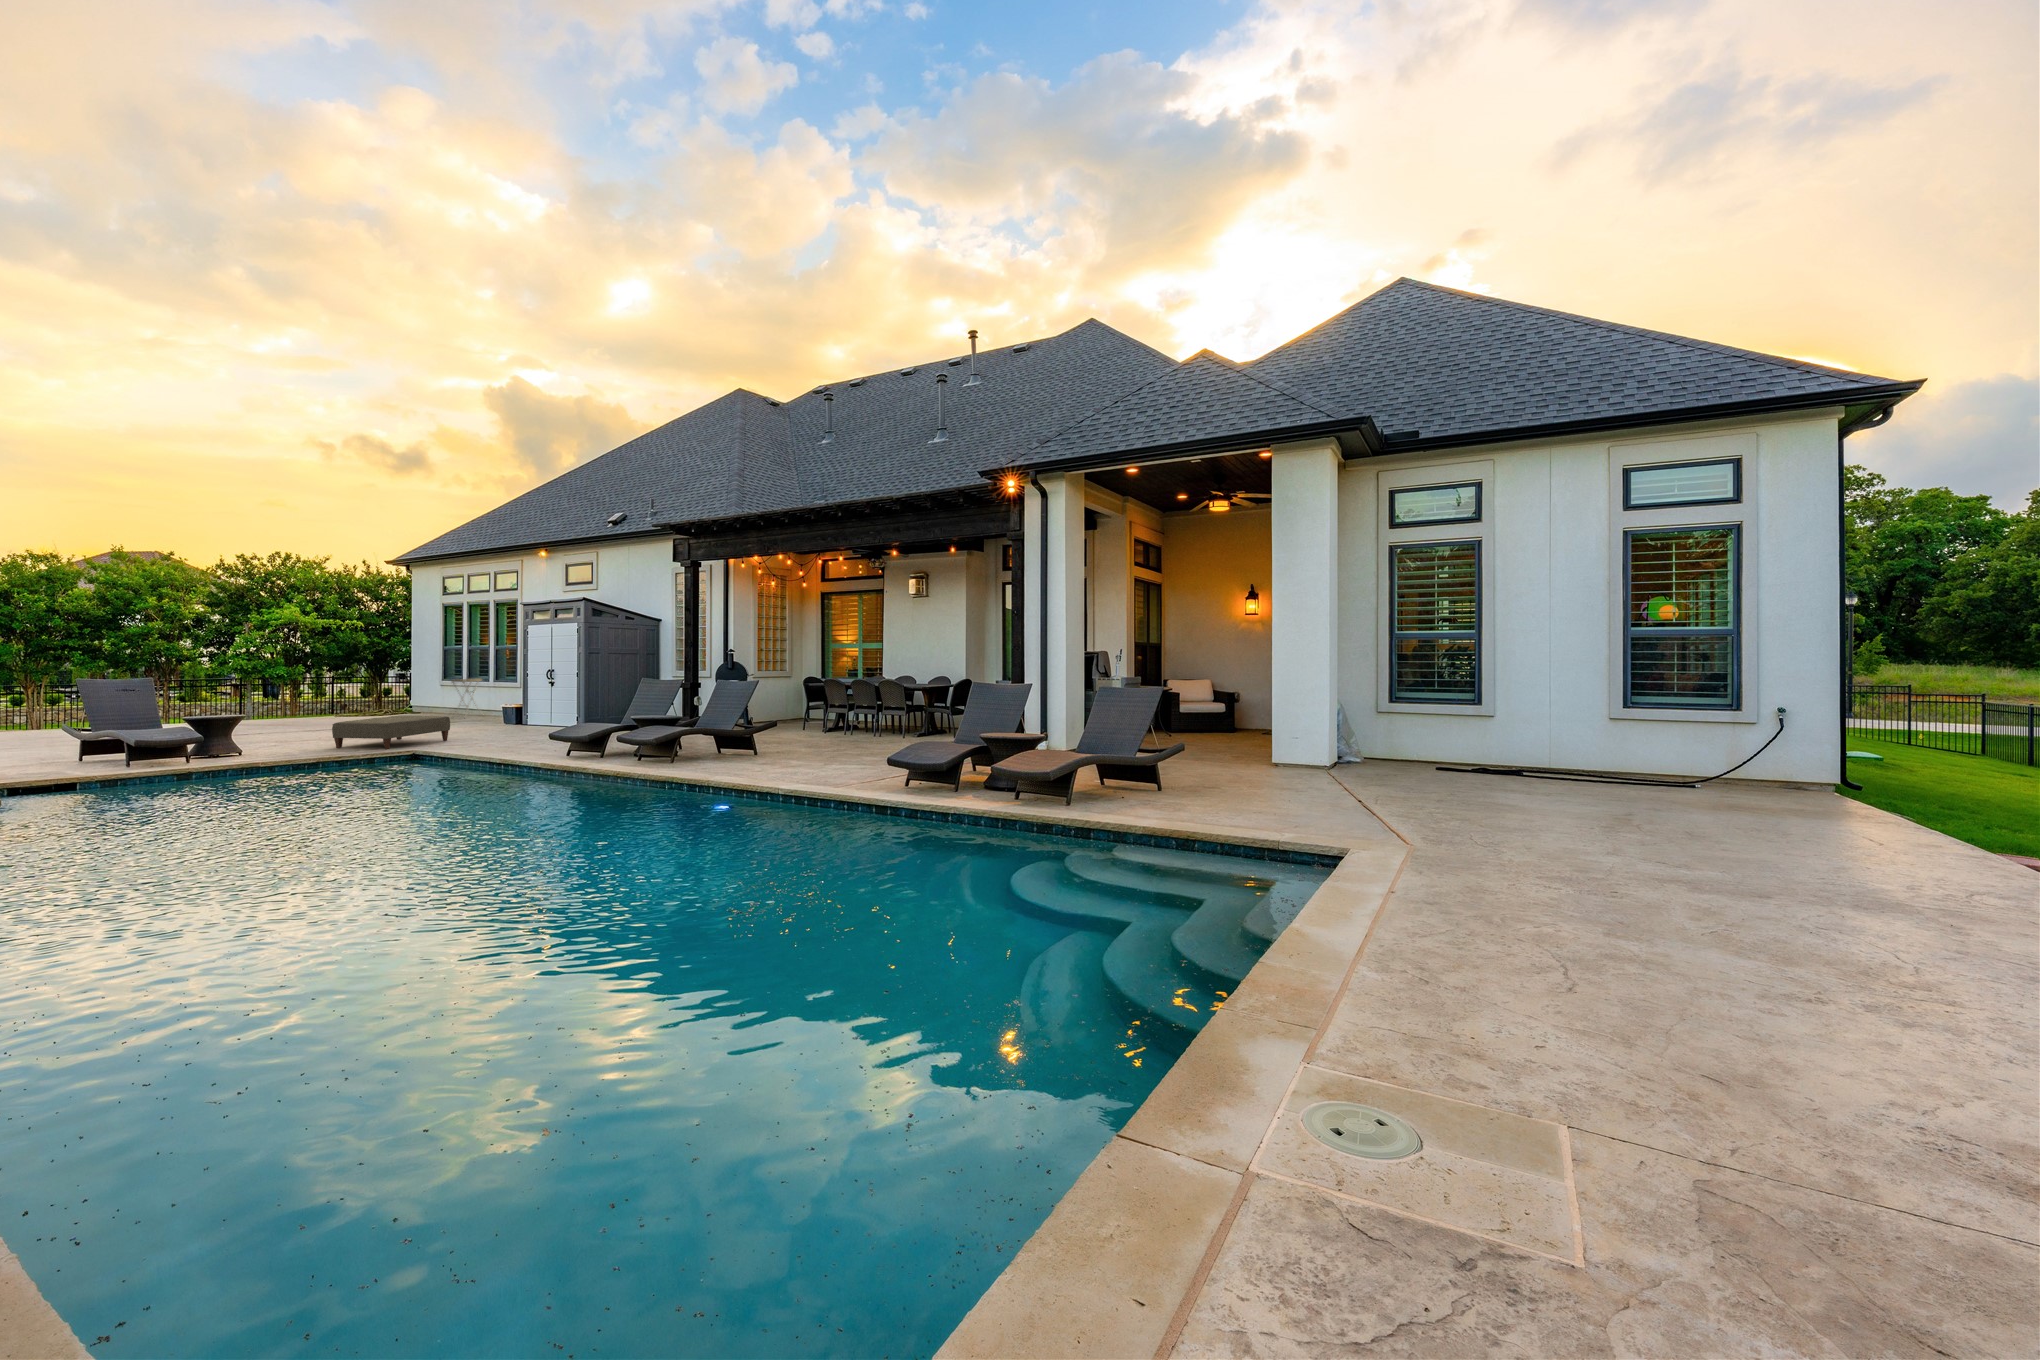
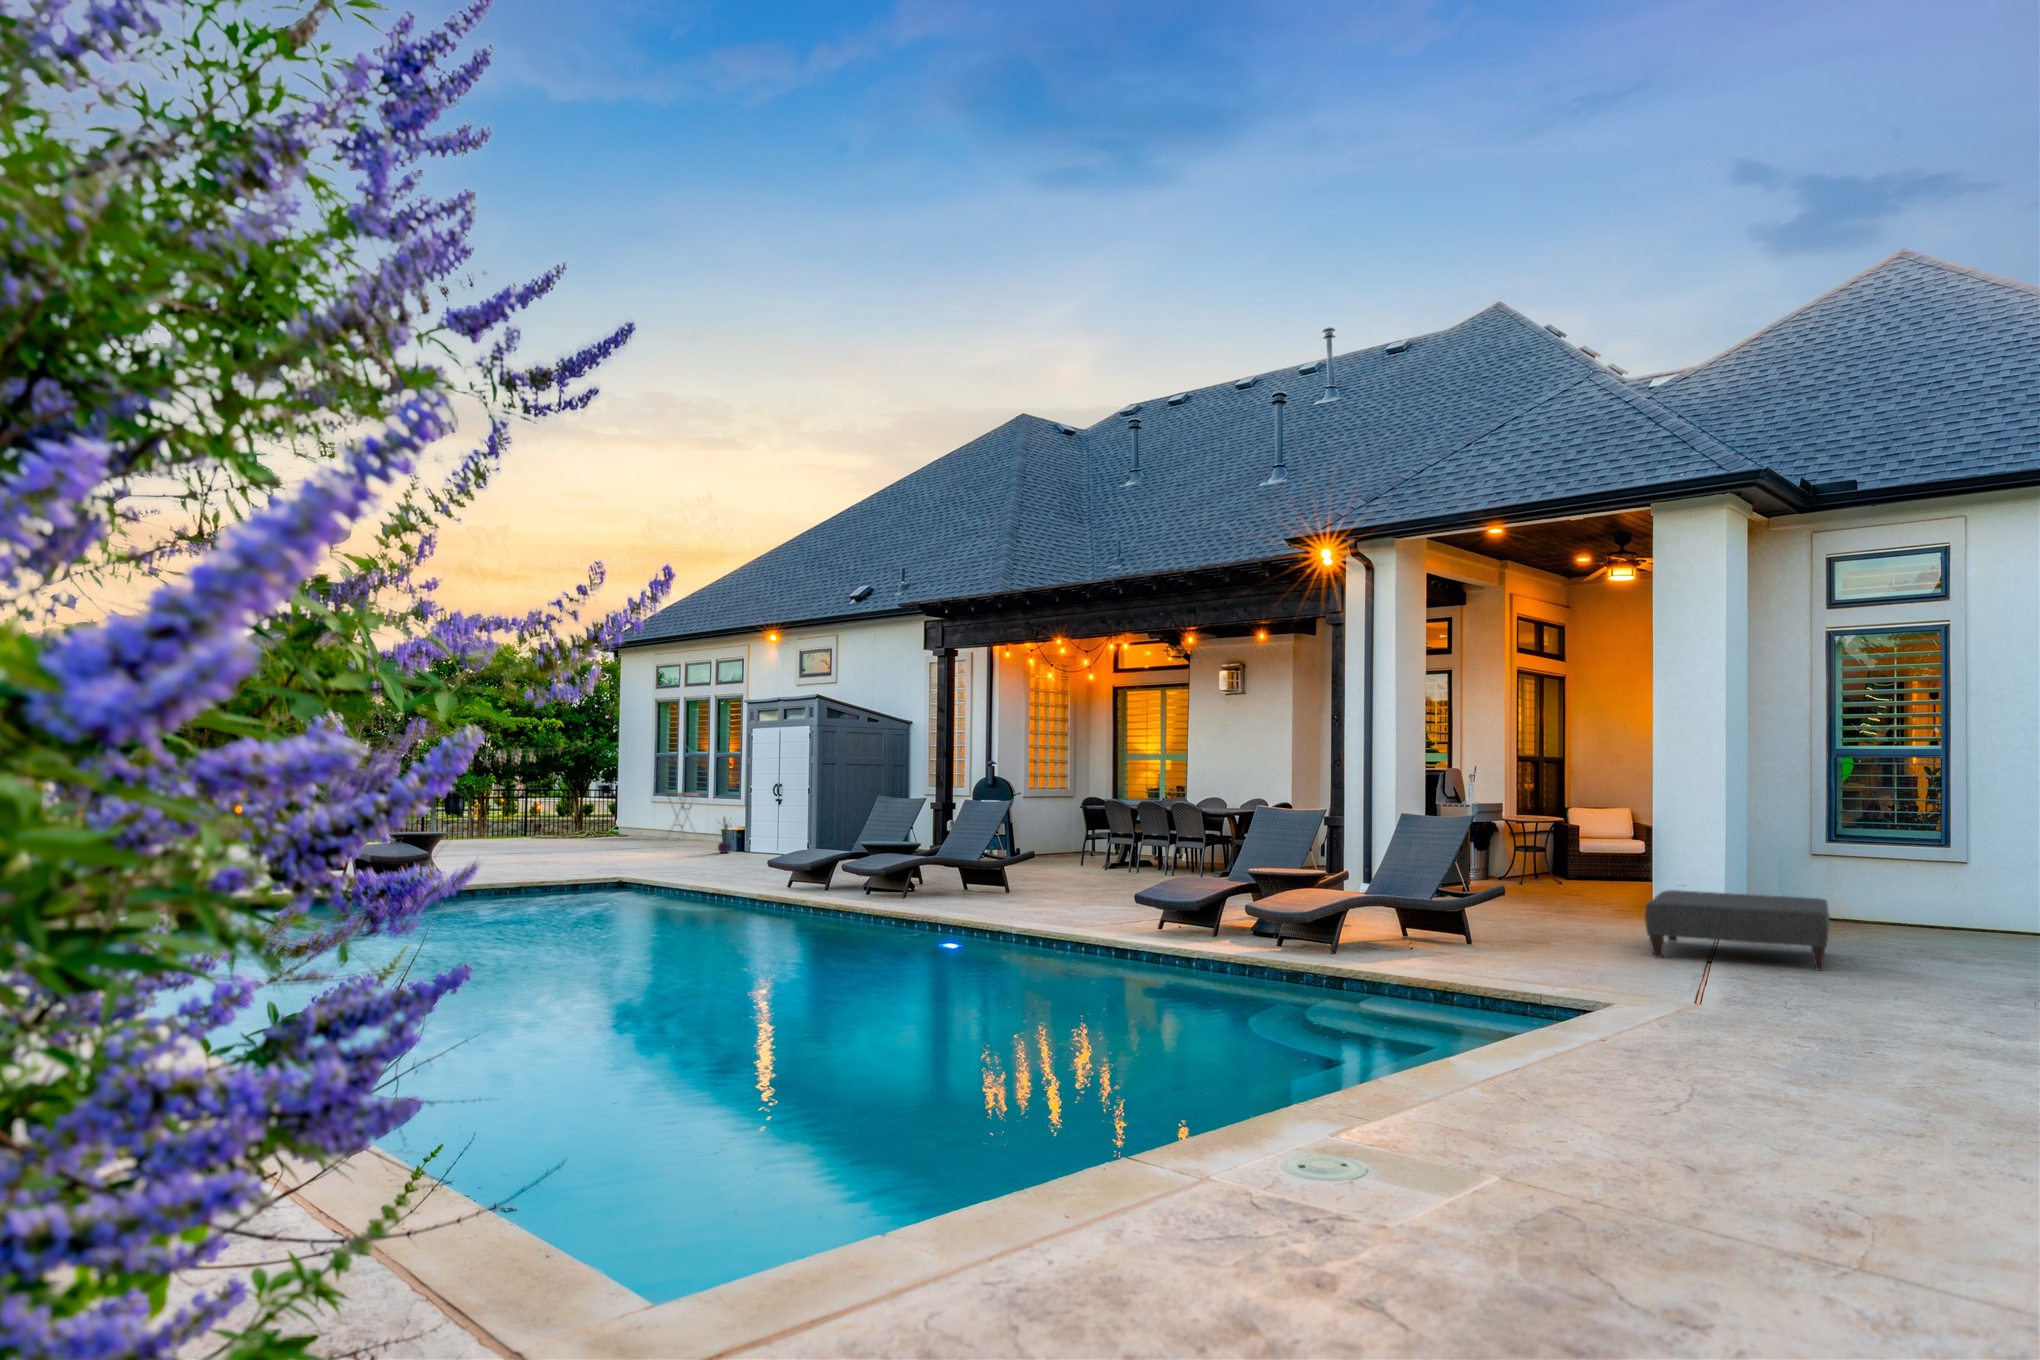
decorative plant: none [485,698,522,729] -> present [718,817,733,853]
ottoman: present [332,715,450,750] -> present [1645,890,1829,971]

